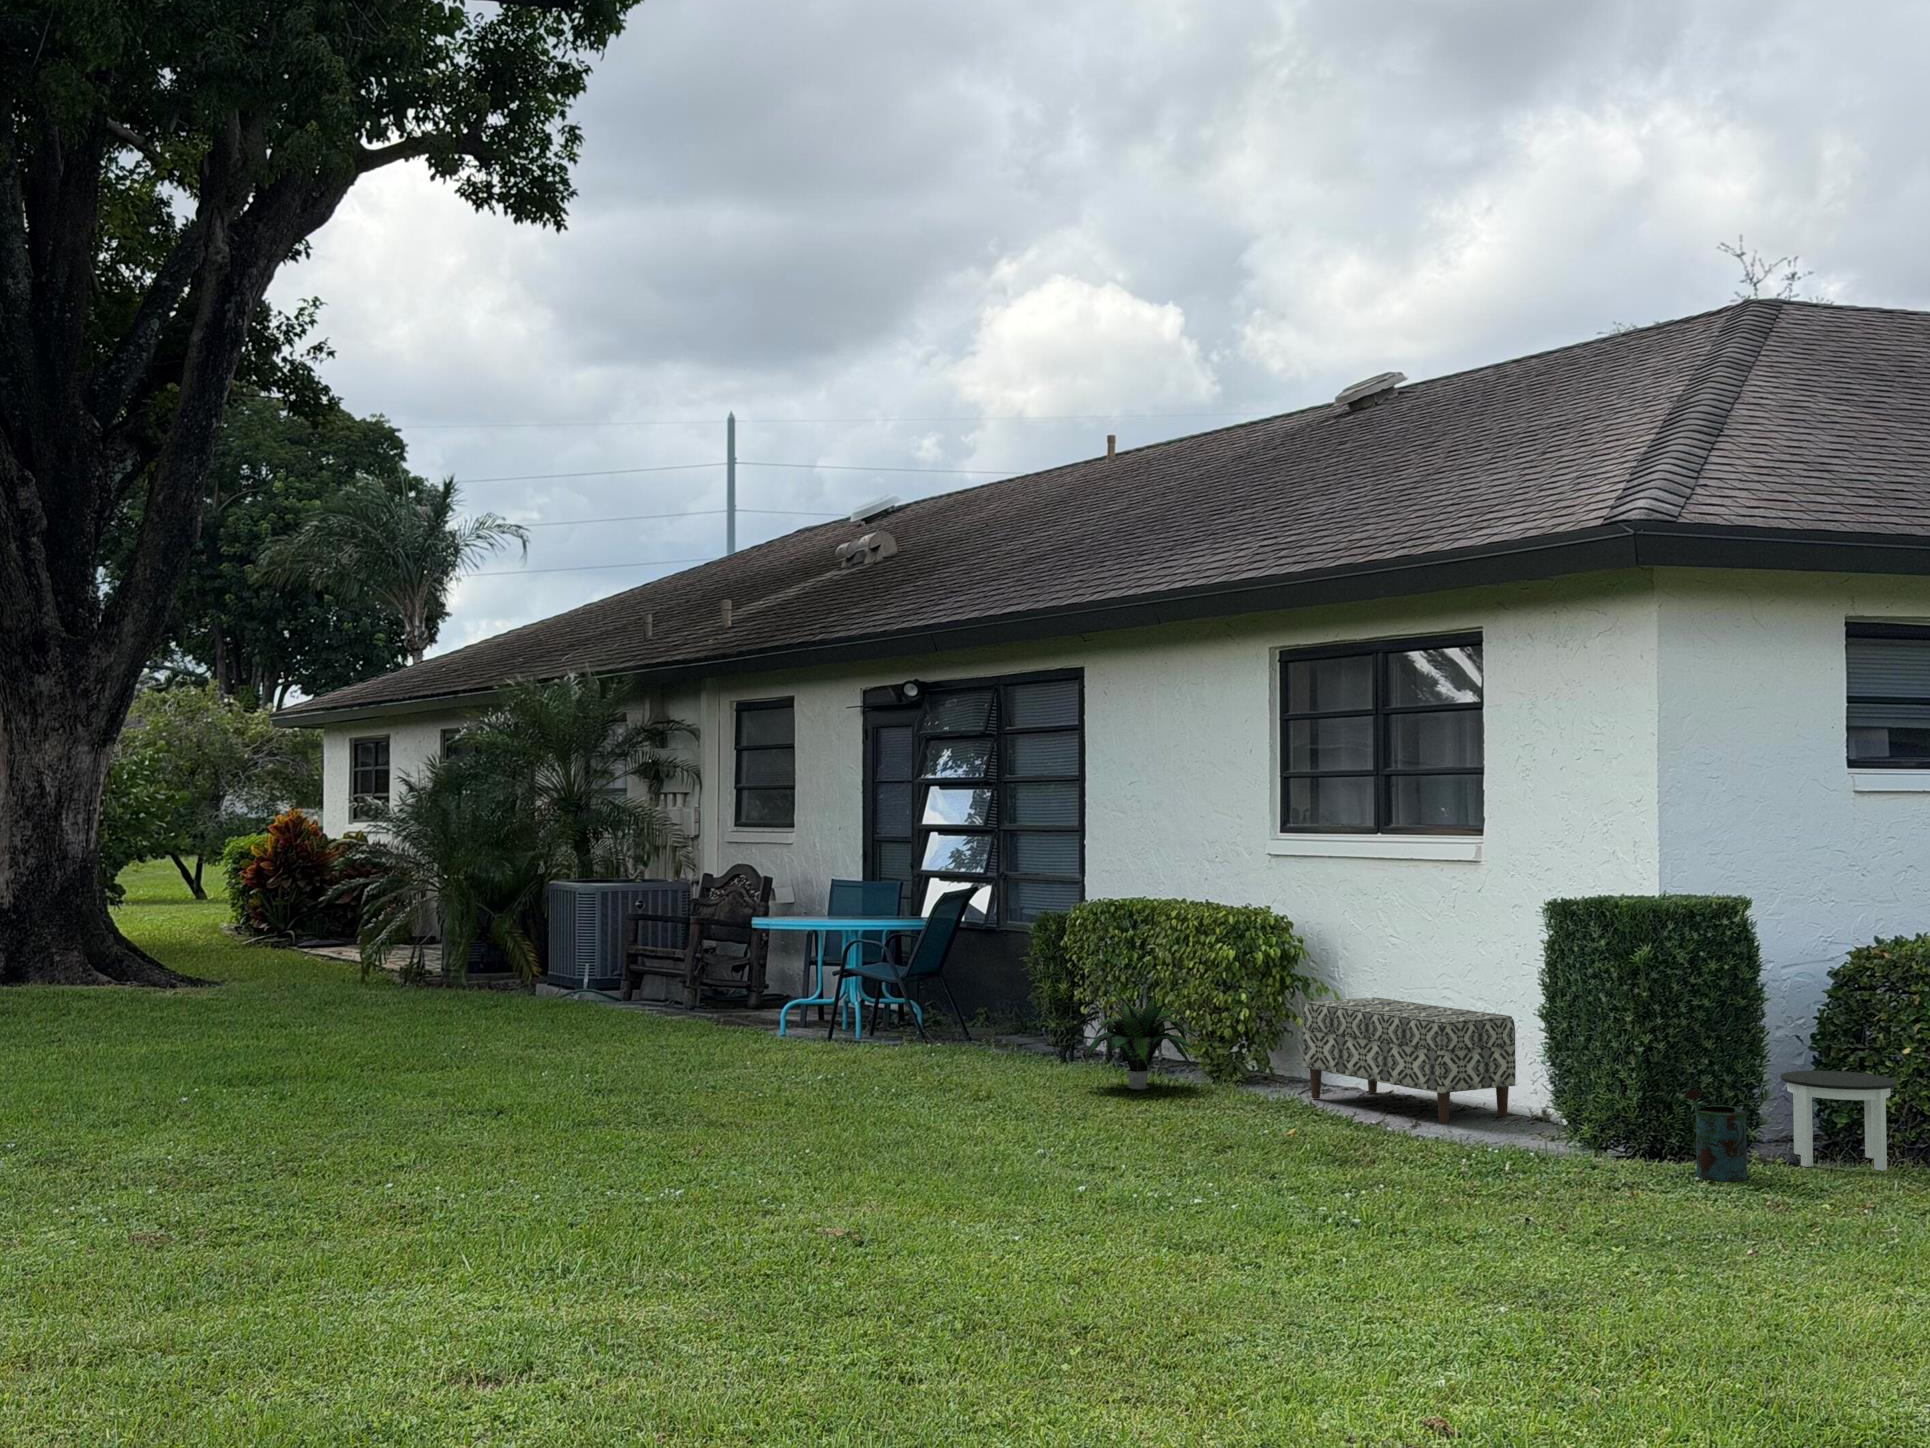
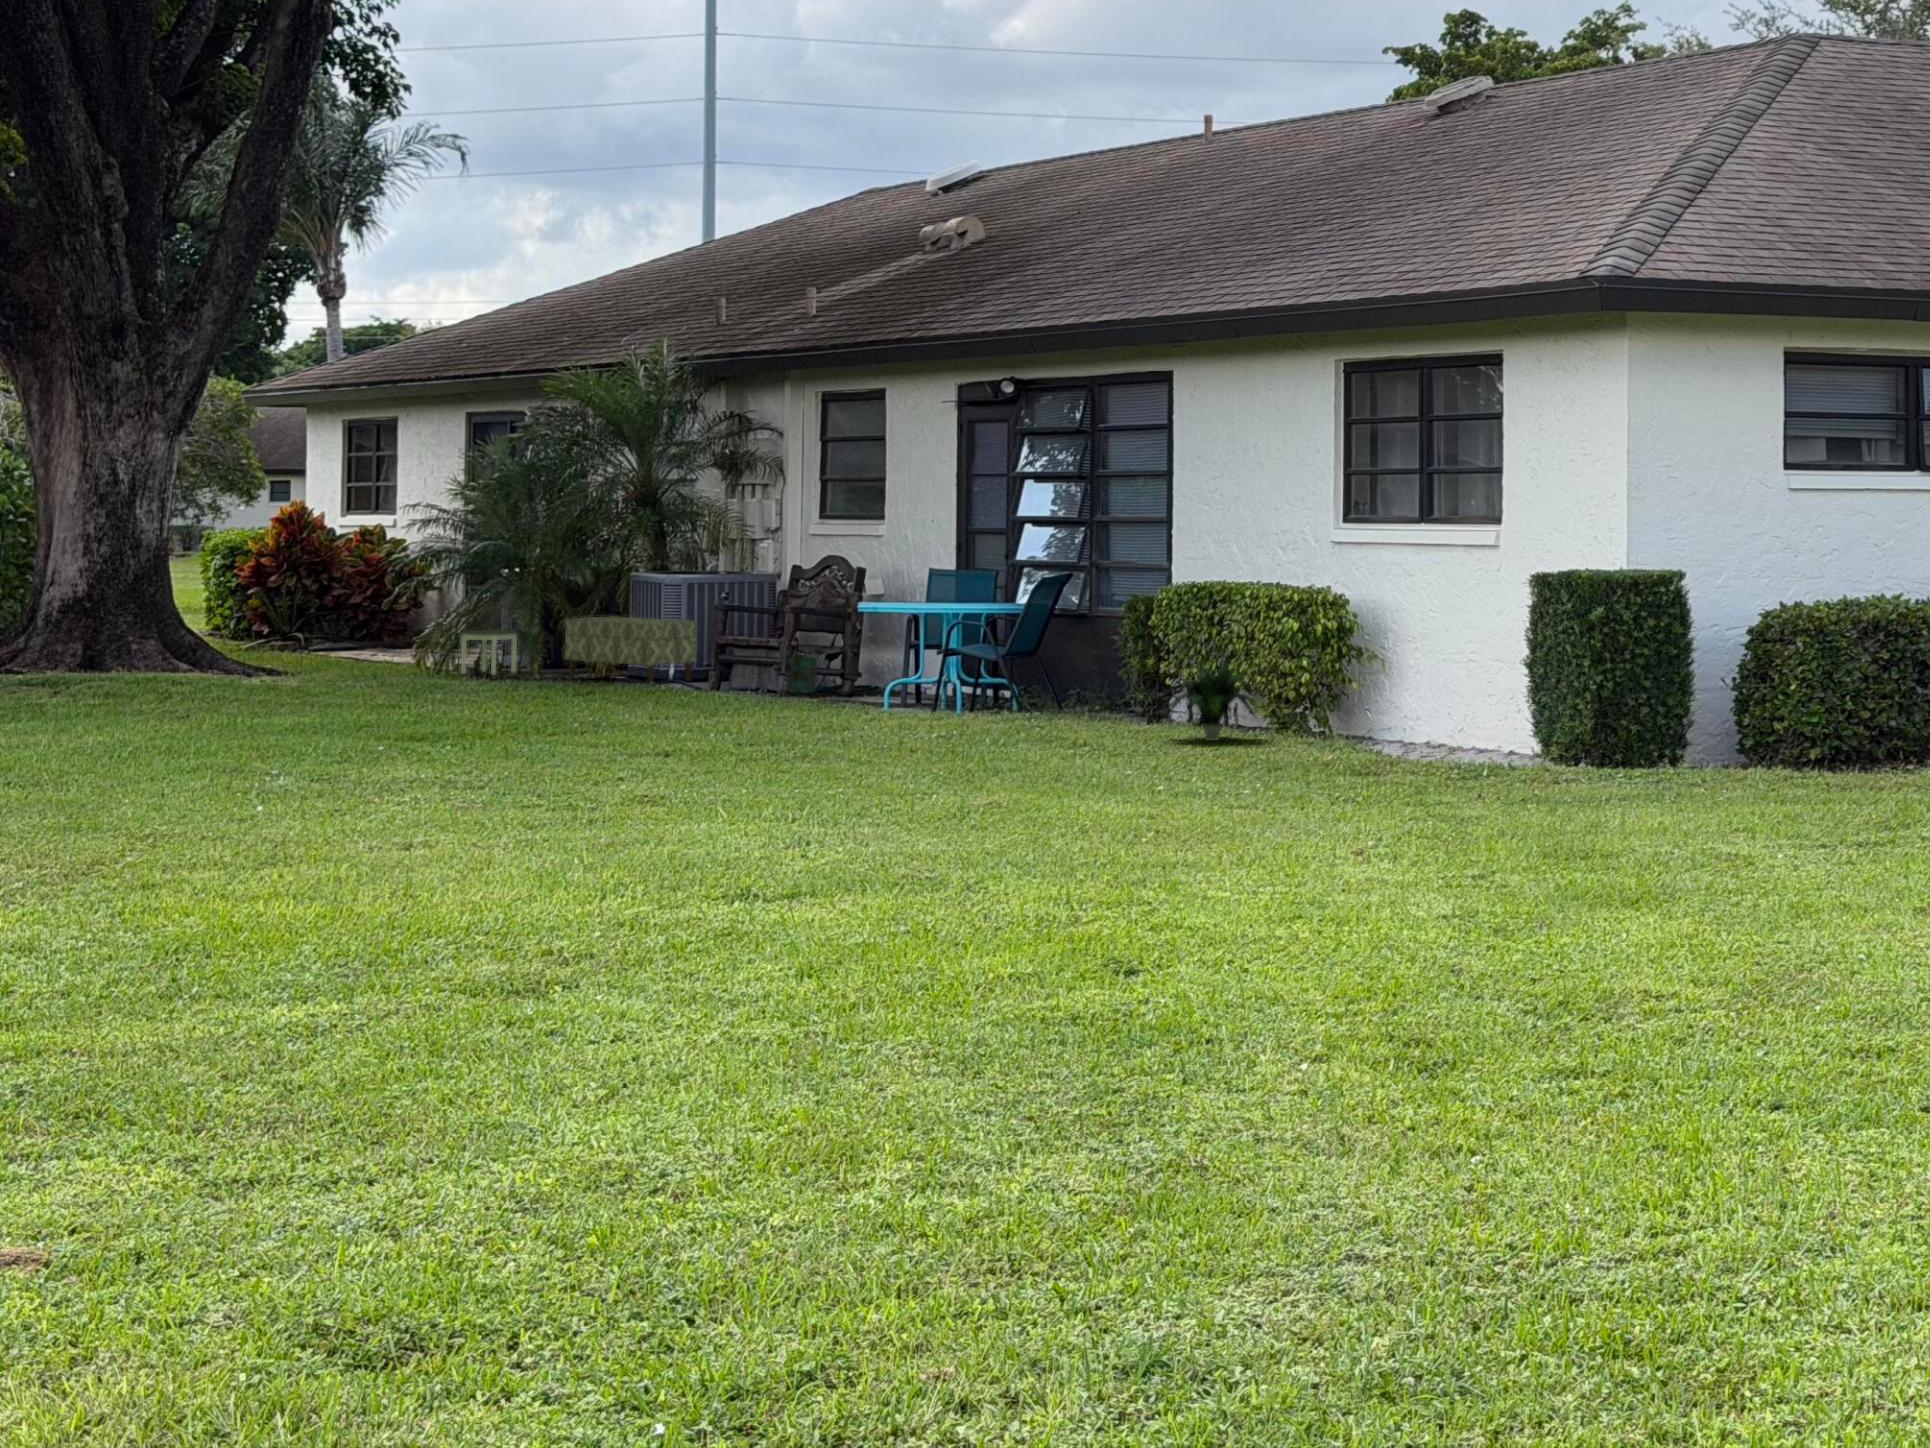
bench: present [1303,997,1516,1124] -> present [565,616,697,684]
round table: present [1780,1071,1897,1171] -> present [461,630,517,675]
watering can: present [1685,1089,1747,1181] -> present [789,649,823,693]

